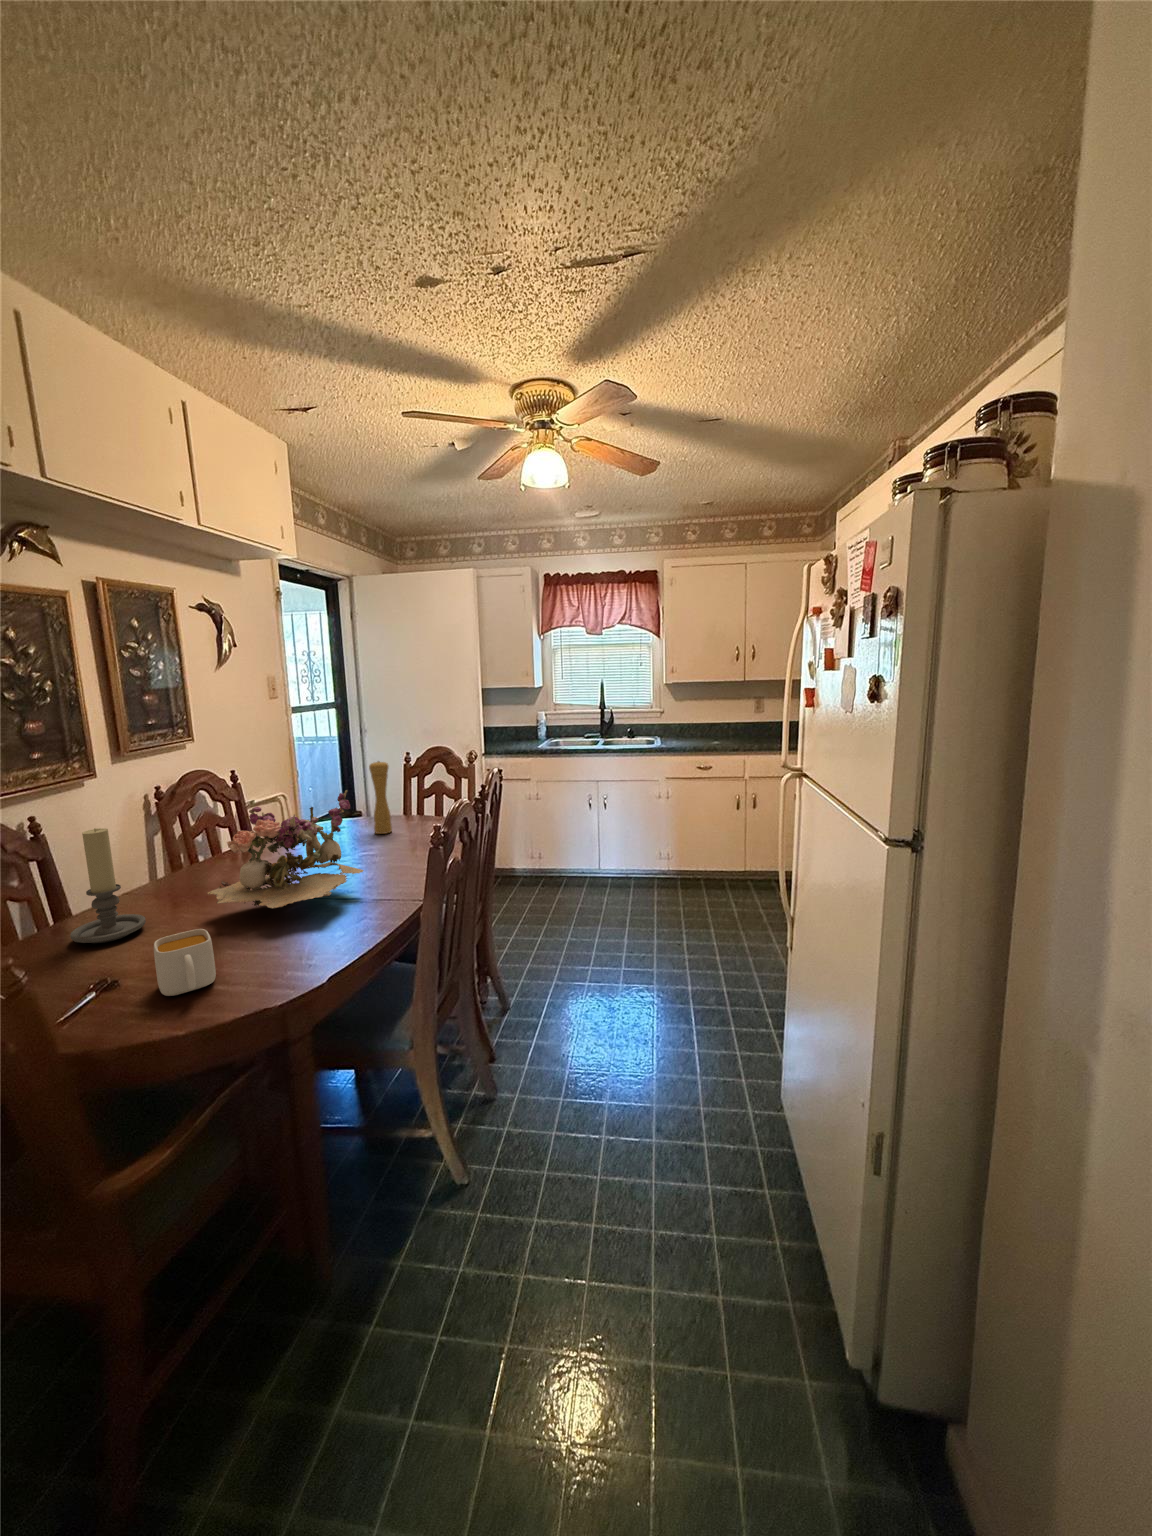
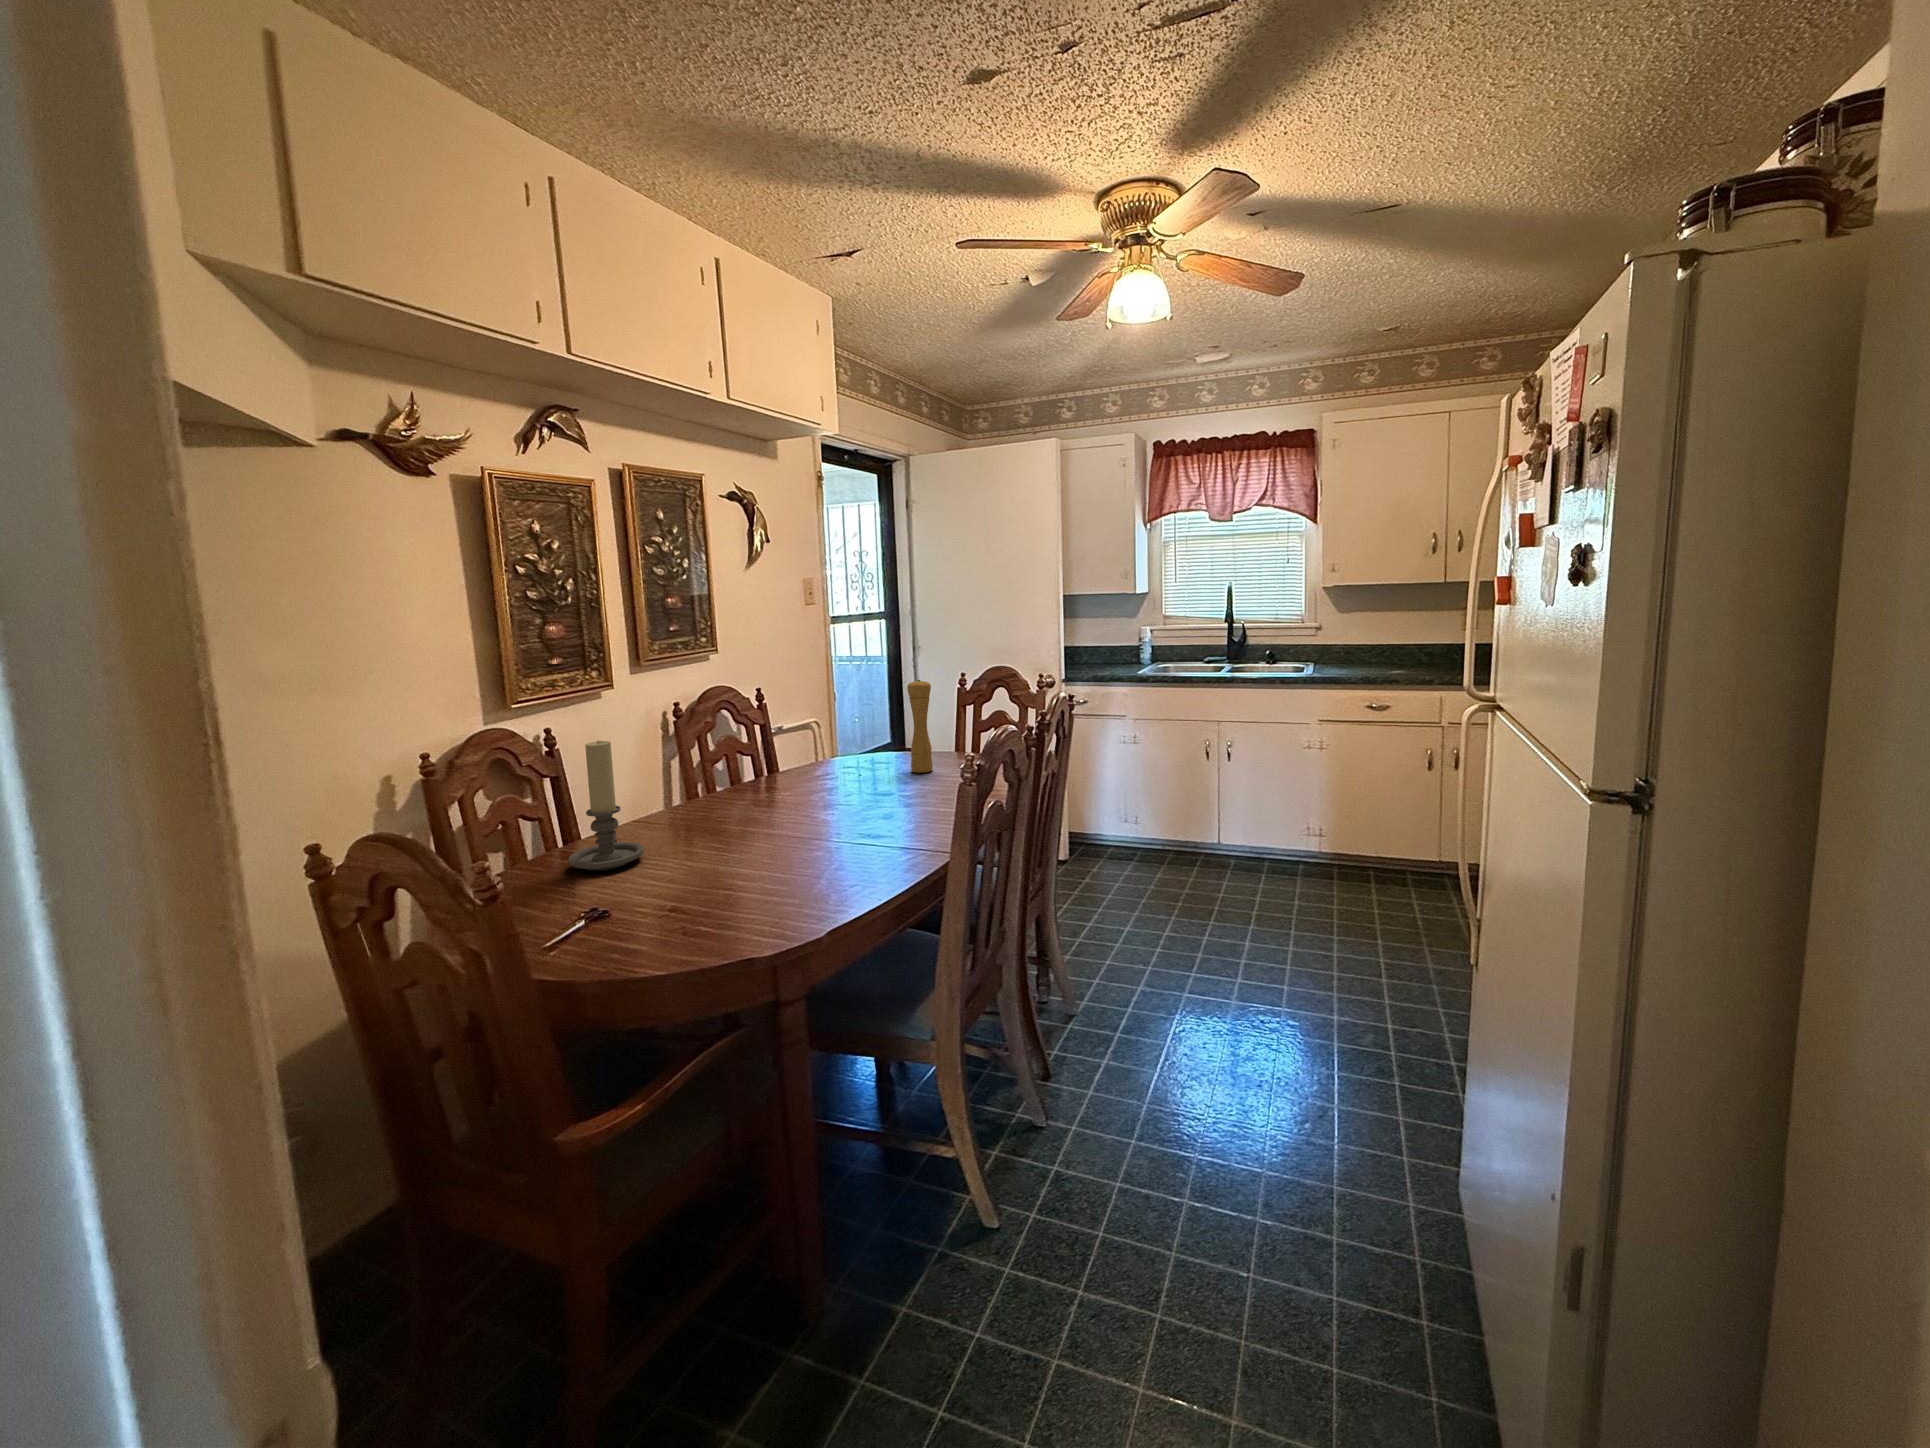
flower arrangement: present [208,790,364,909] -> none [708,710,884,850]
mug: present [154,929,216,996] -> none [640,861,702,934]

